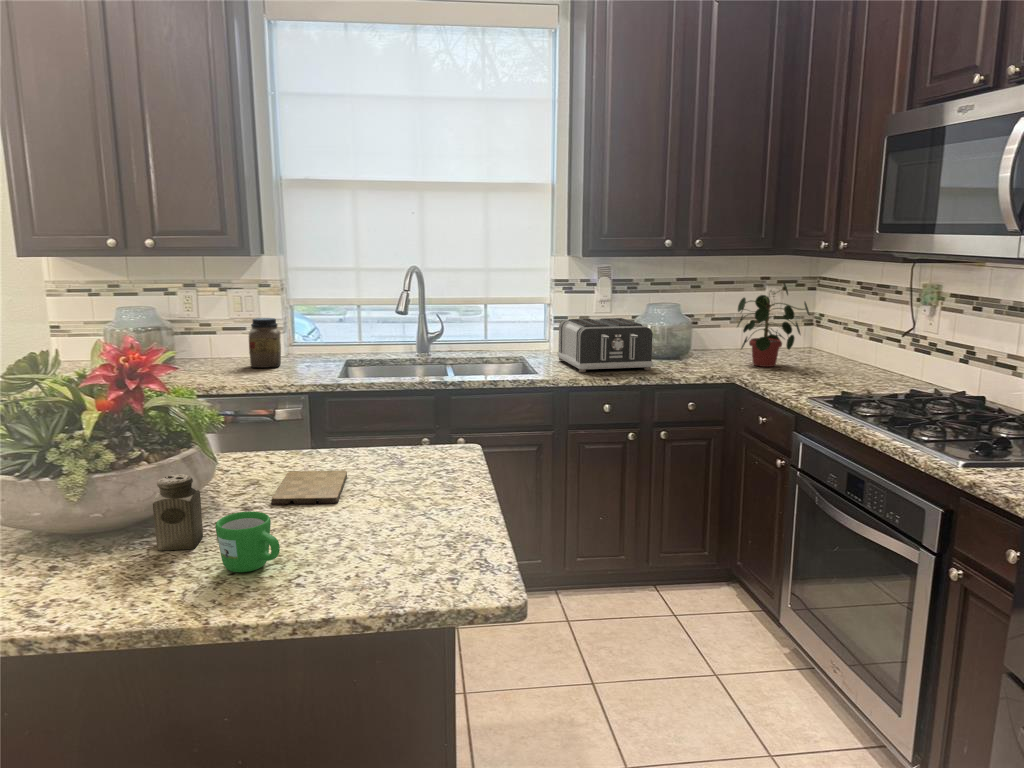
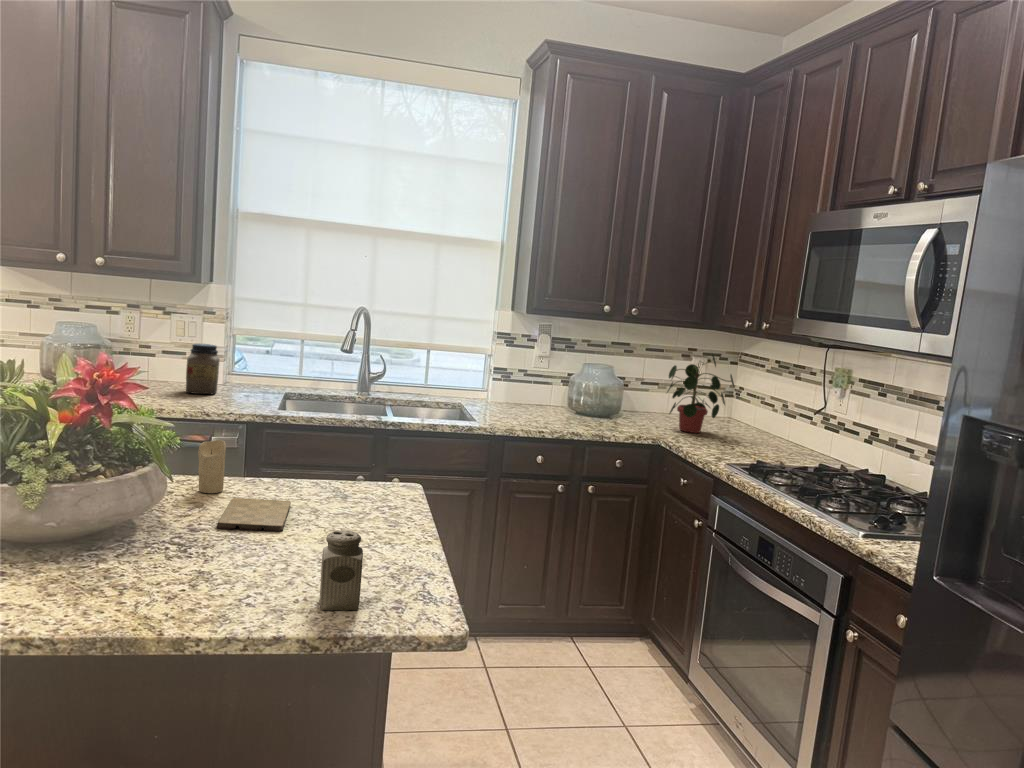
toaster: present [557,318,653,372] -> none [494,372,588,427]
candle: none [251,414,280,468] -> present [198,440,226,493]
salt shaker: present [153,474,203,551] -> present [320,530,363,610]
mug: present [216,511,280,572] -> none [172,532,233,589]

